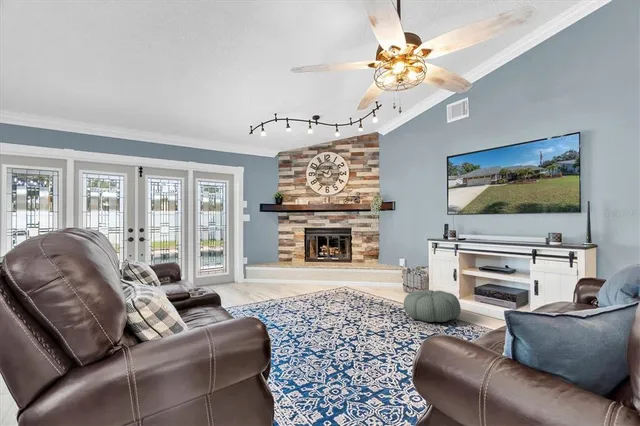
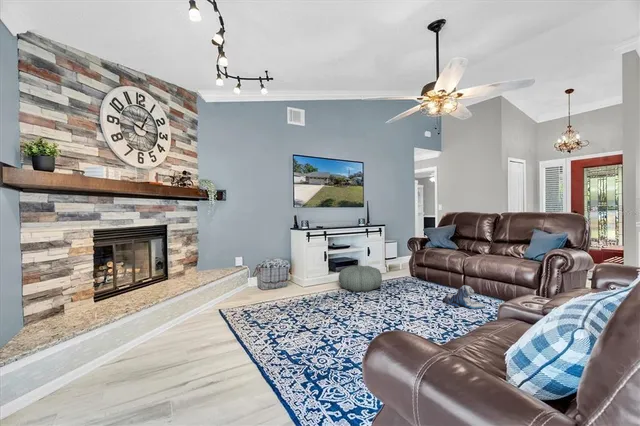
plush toy: none [368,332,400,369] -> present [443,285,485,309]

